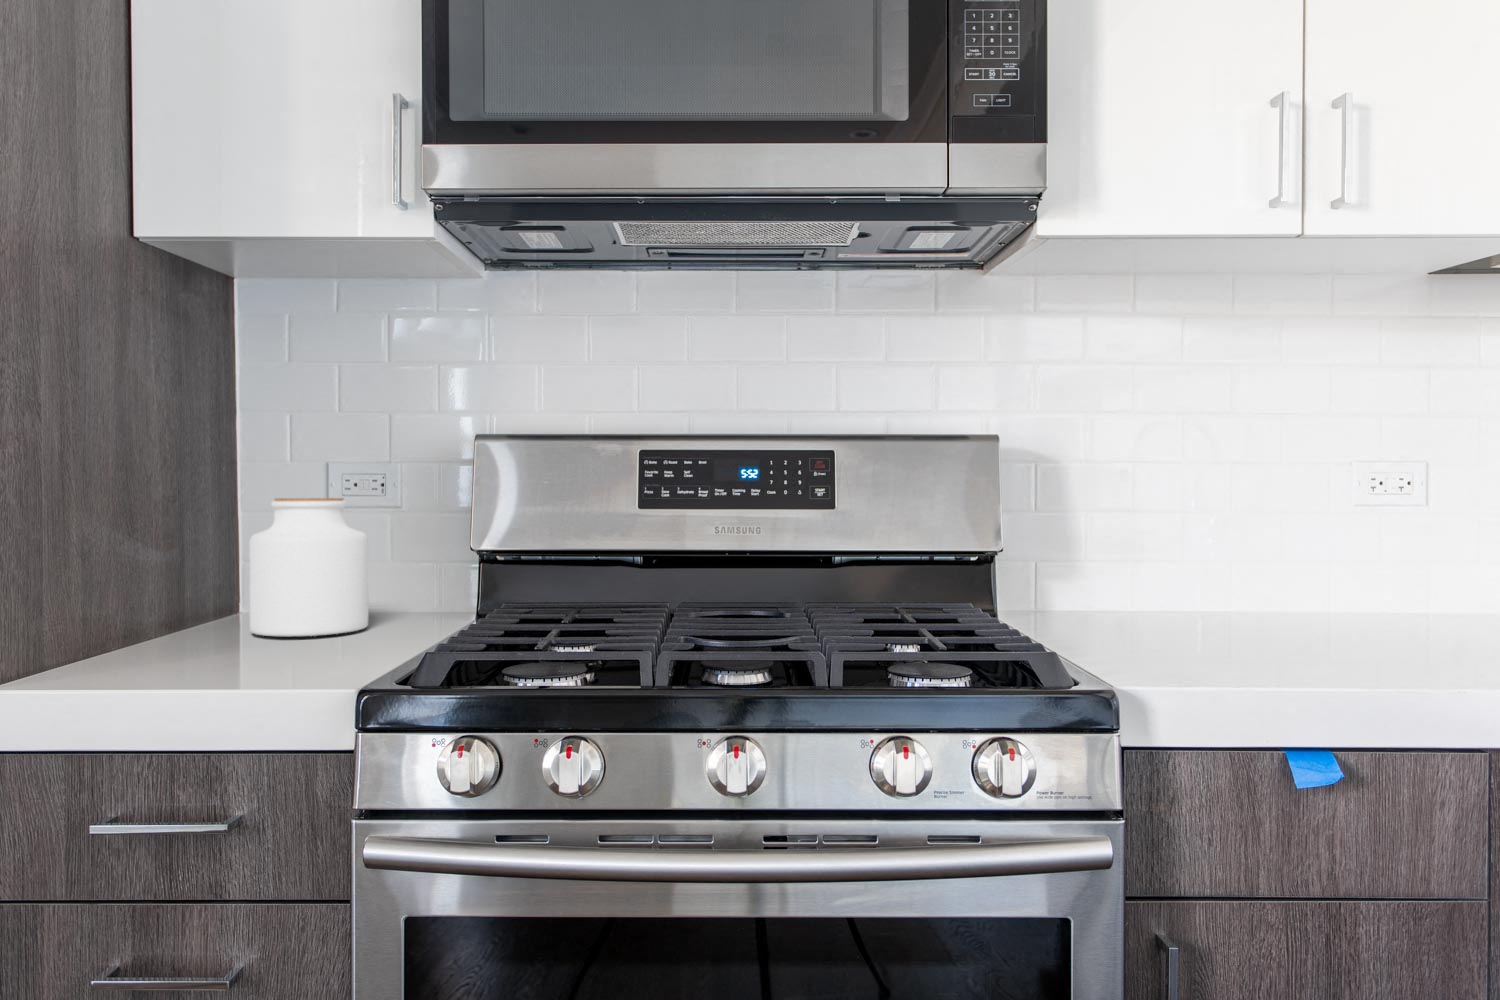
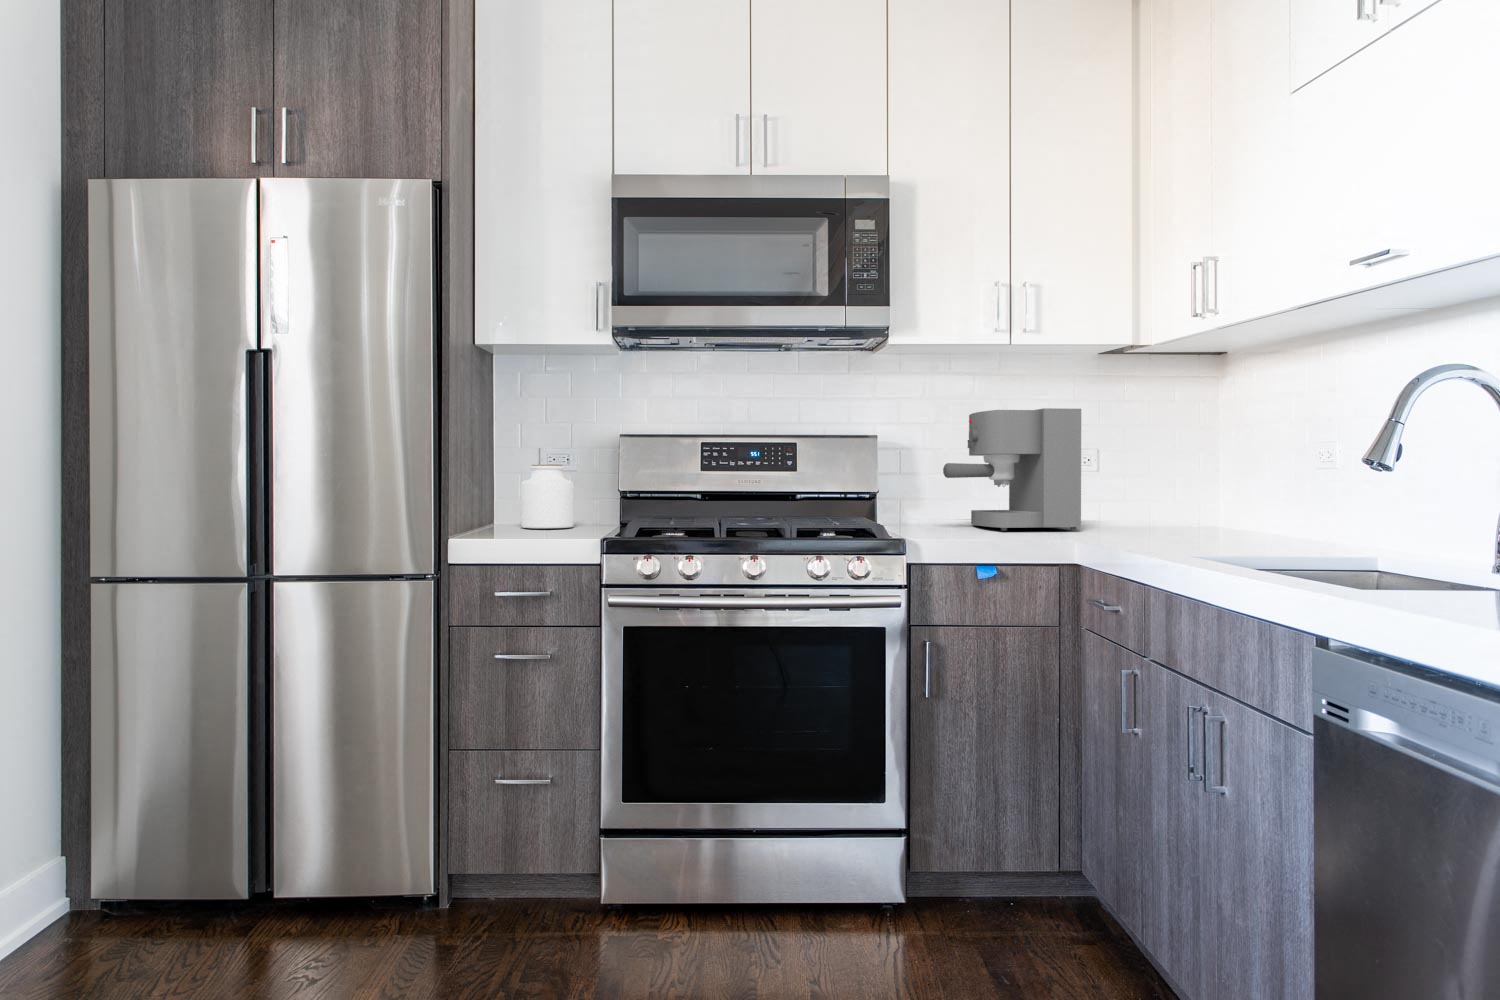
coffee maker: none [1148,375,1454,641] -> present [943,408,1081,531]

